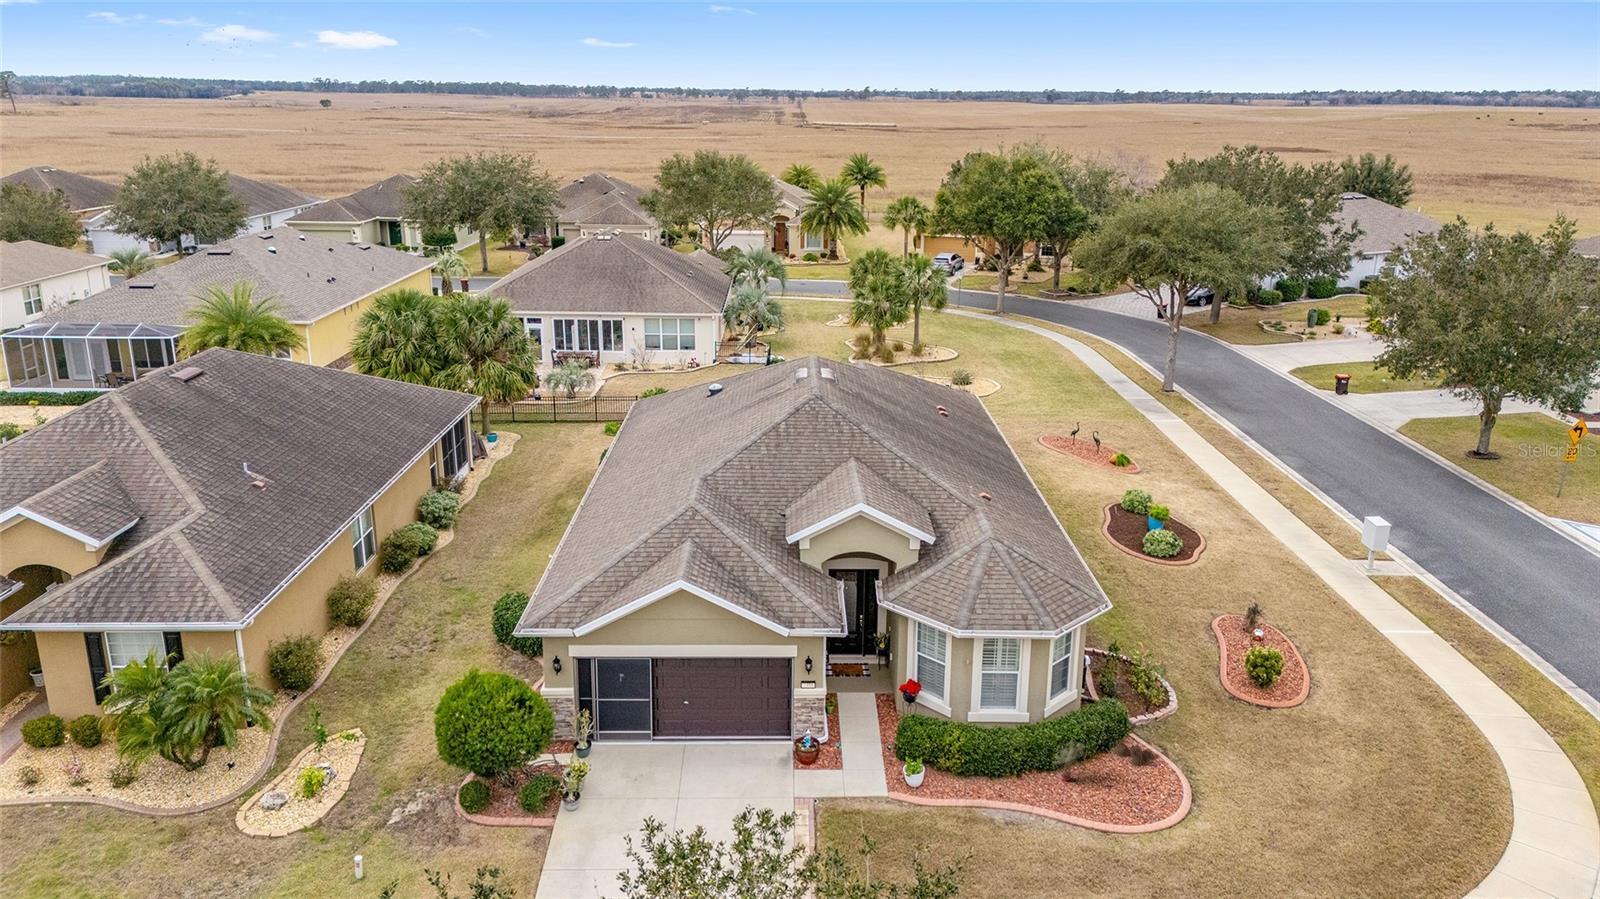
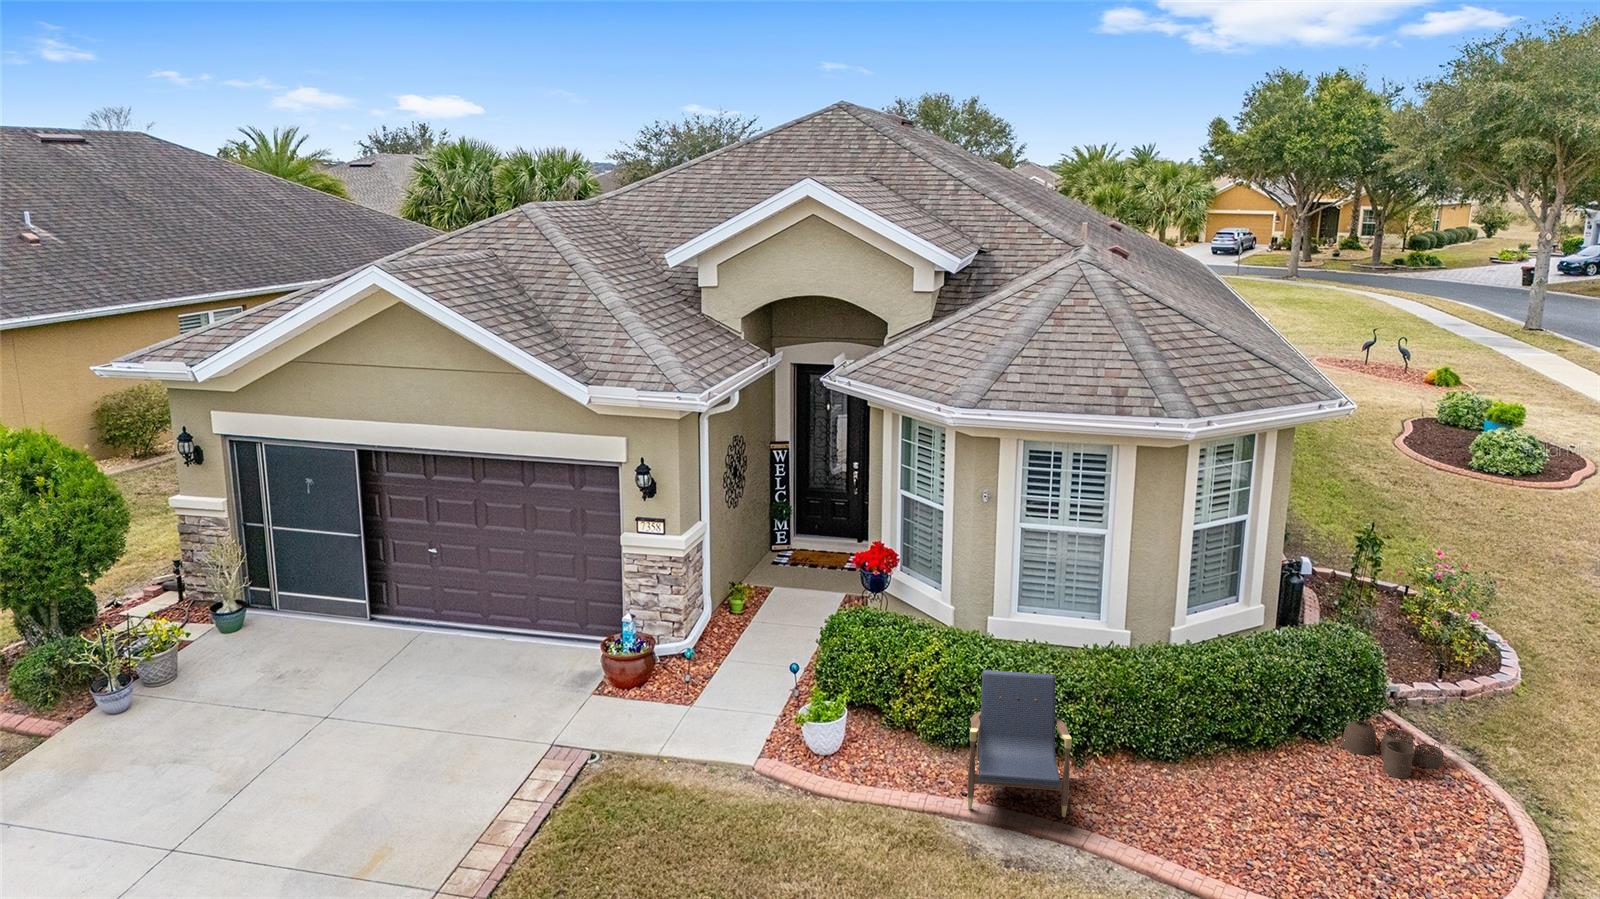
potted tree: present [1054,741,1084,781] -> none [1162,681,1250,788]
lounge chair: none [981,744,1024,804] -> present [968,670,1072,817]

